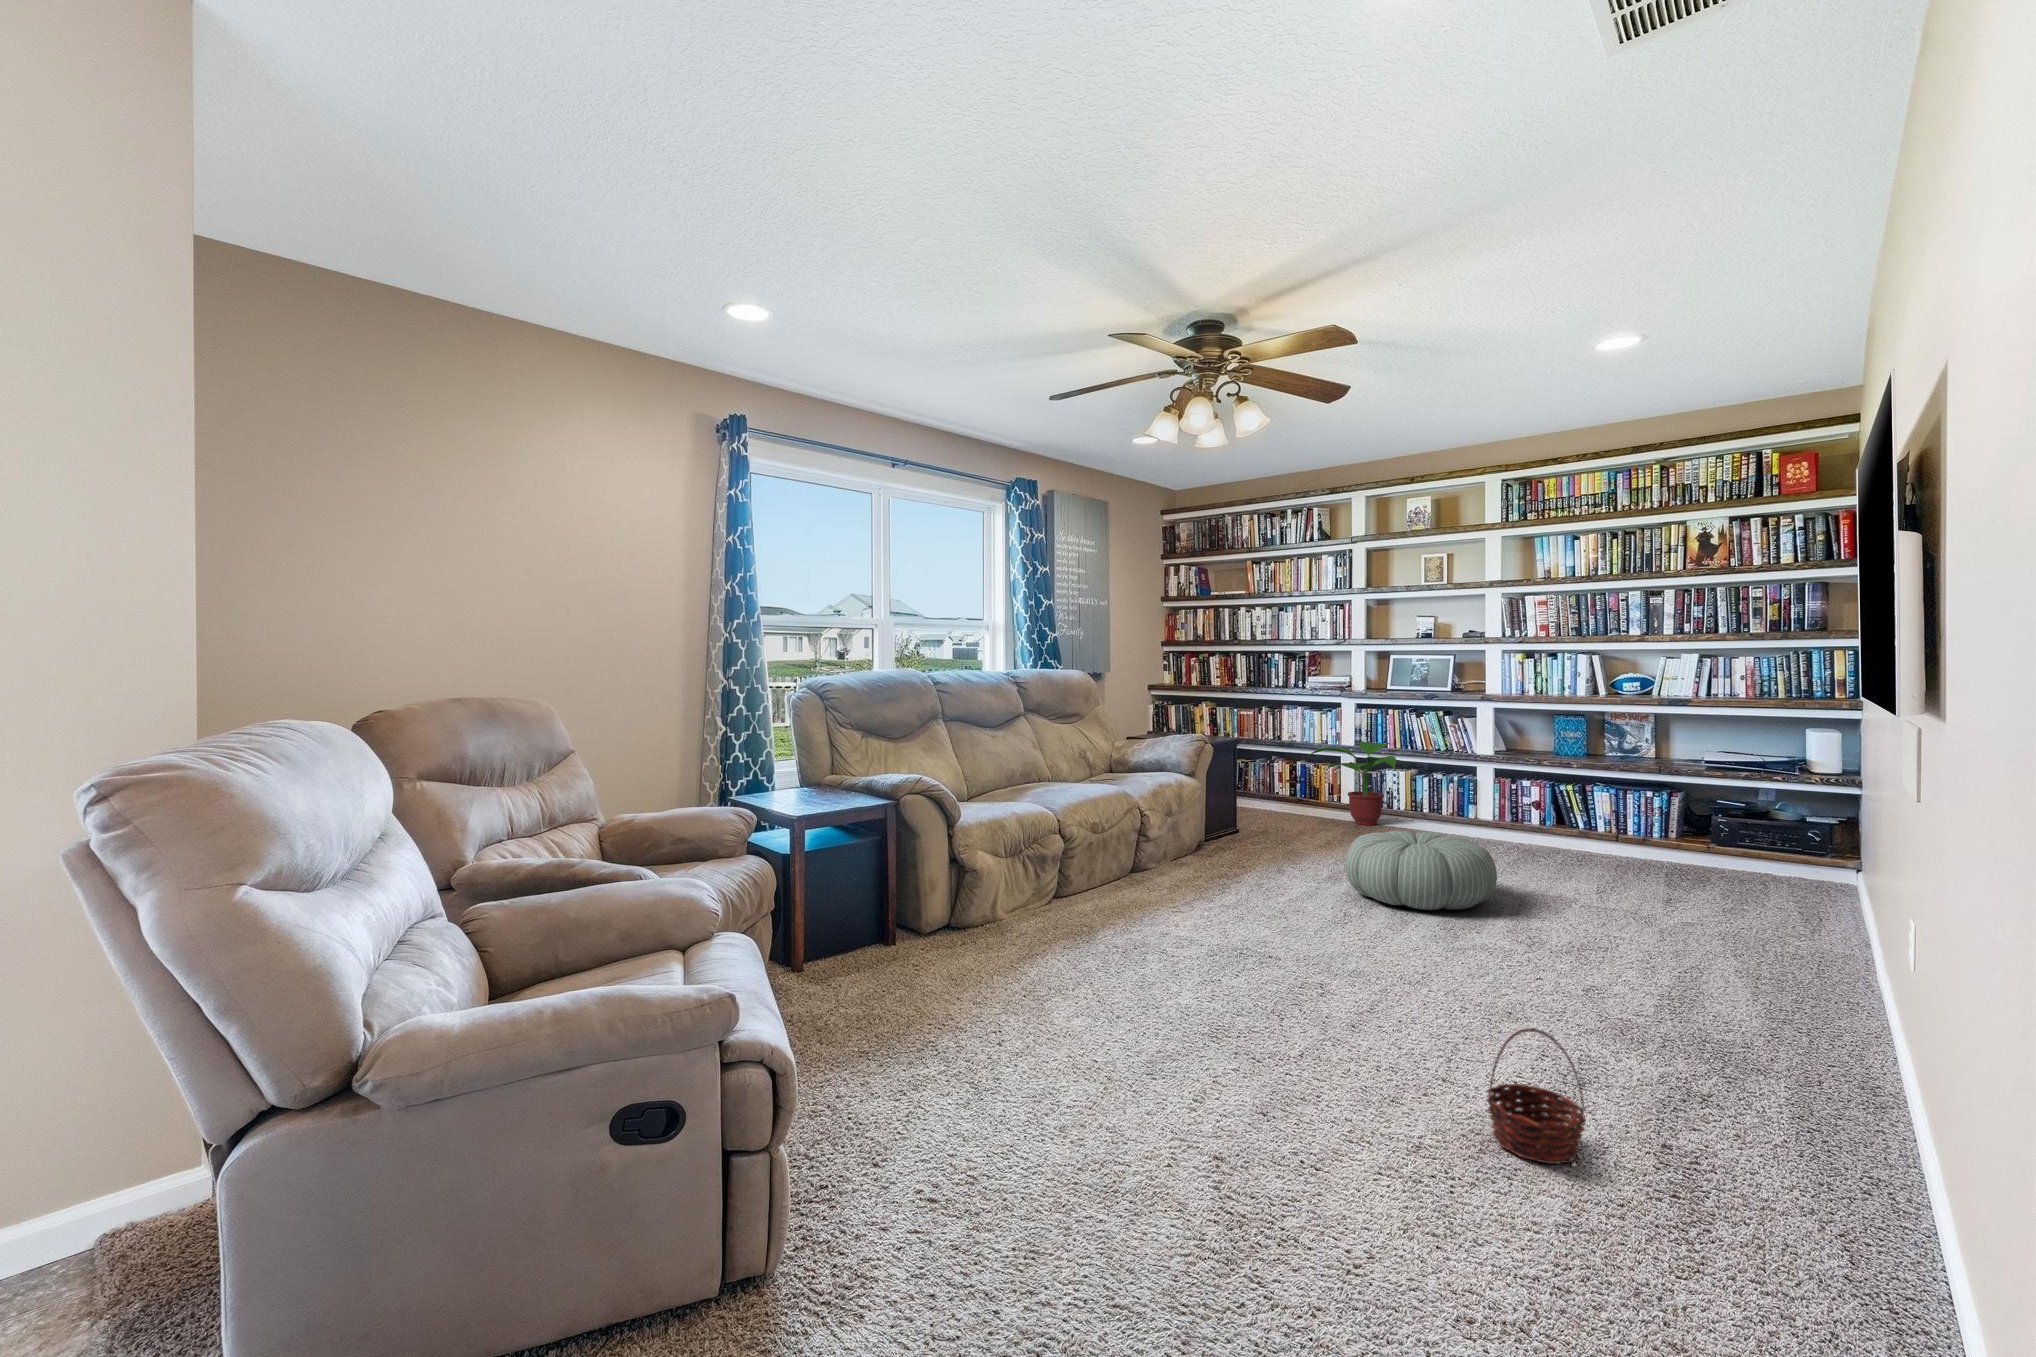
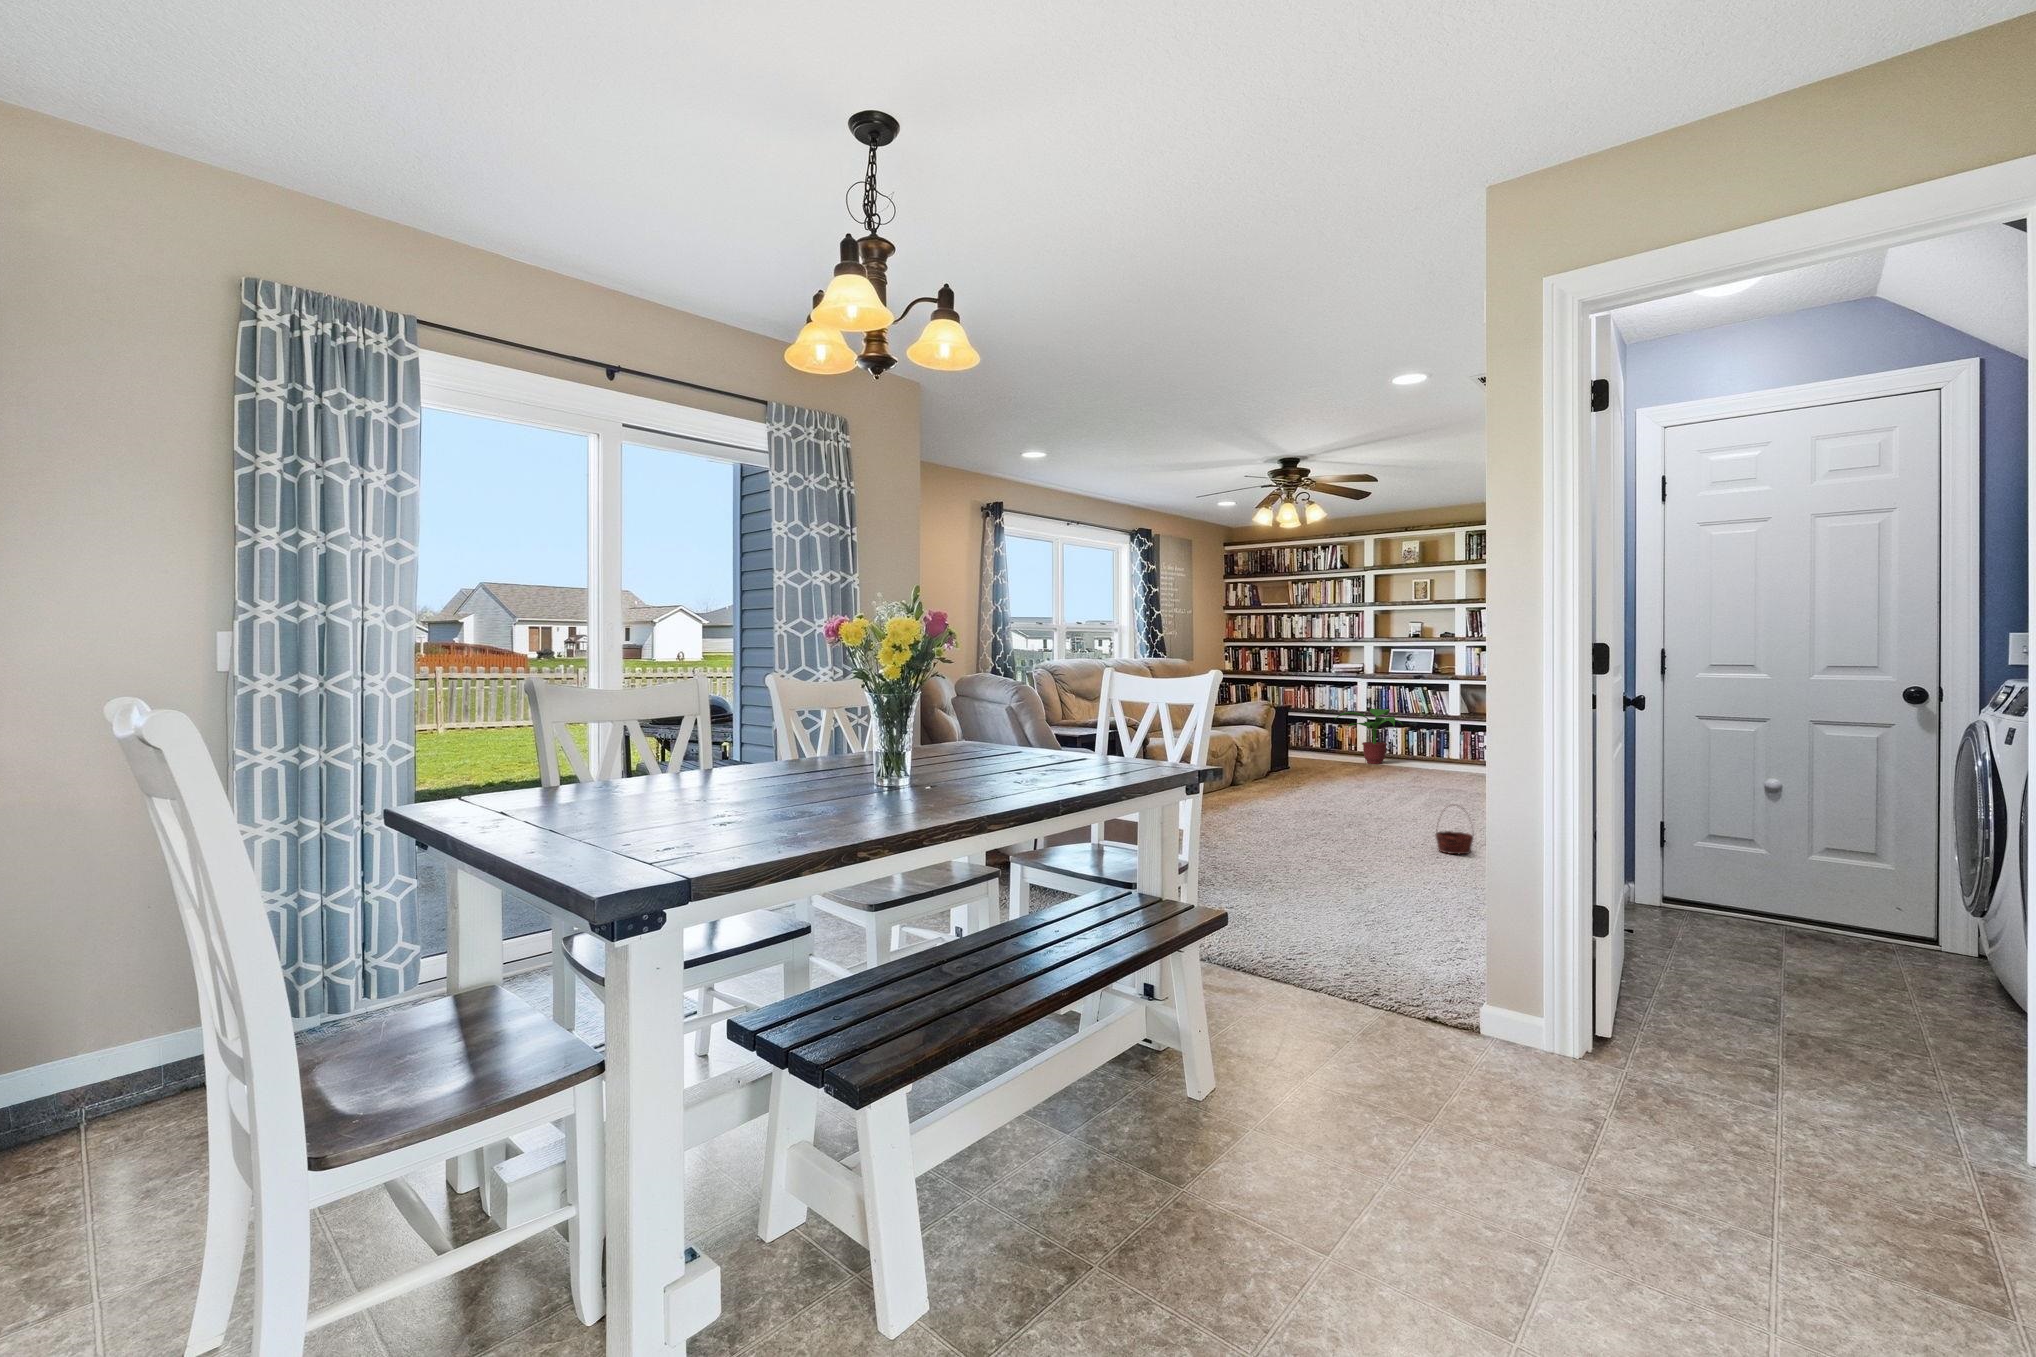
pouf: present [1345,831,1497,910] -> none [1366,755,1454,796]

